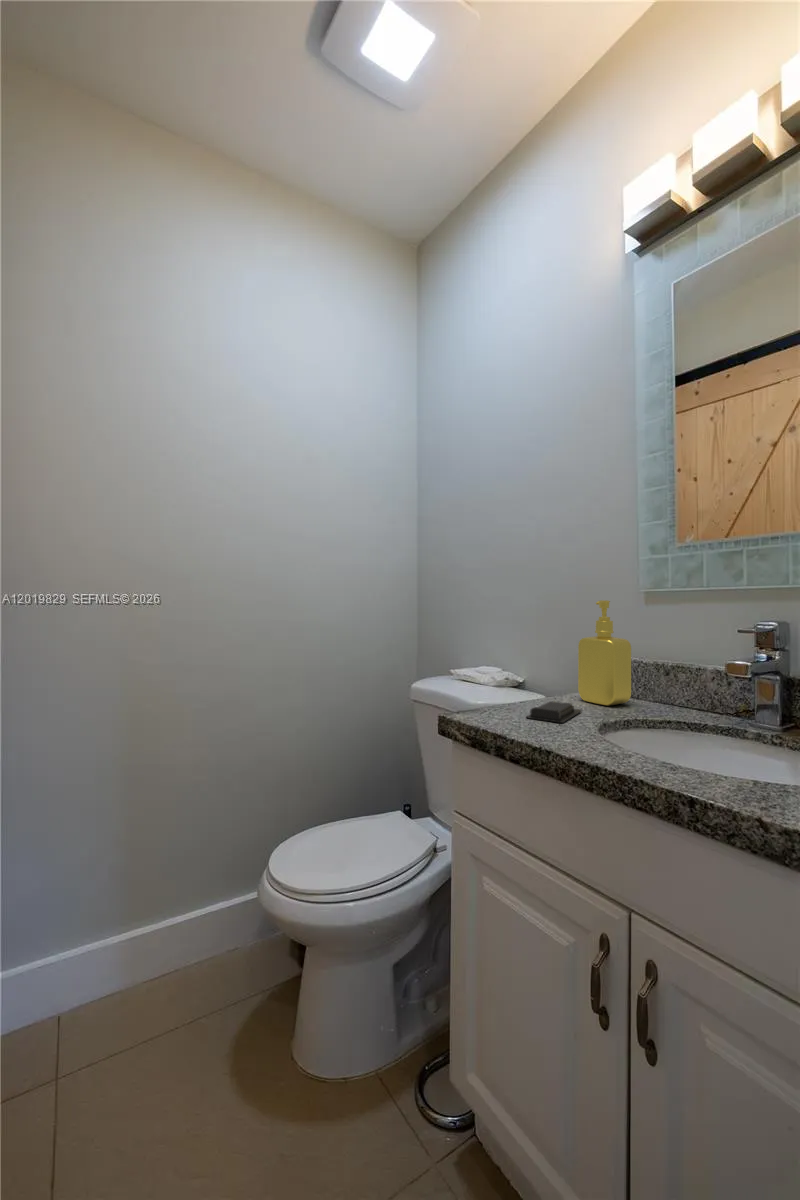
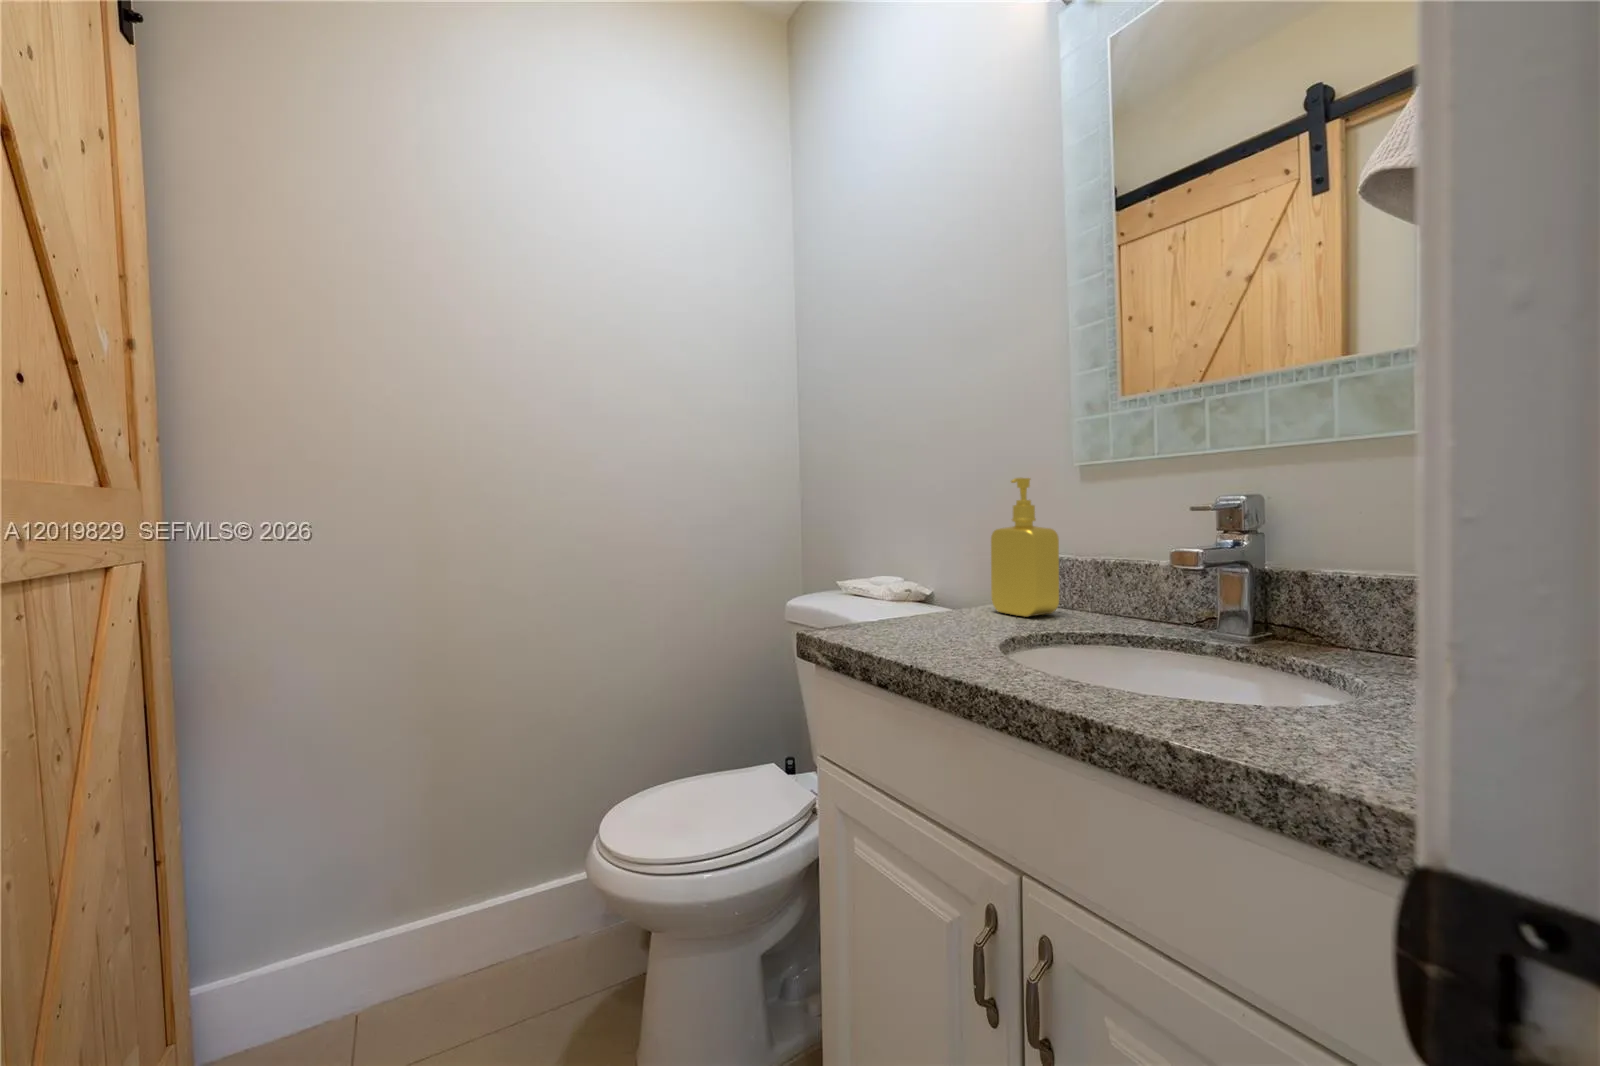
soap bar: present [526,701,581,723] -> none [910,612,989,637]

